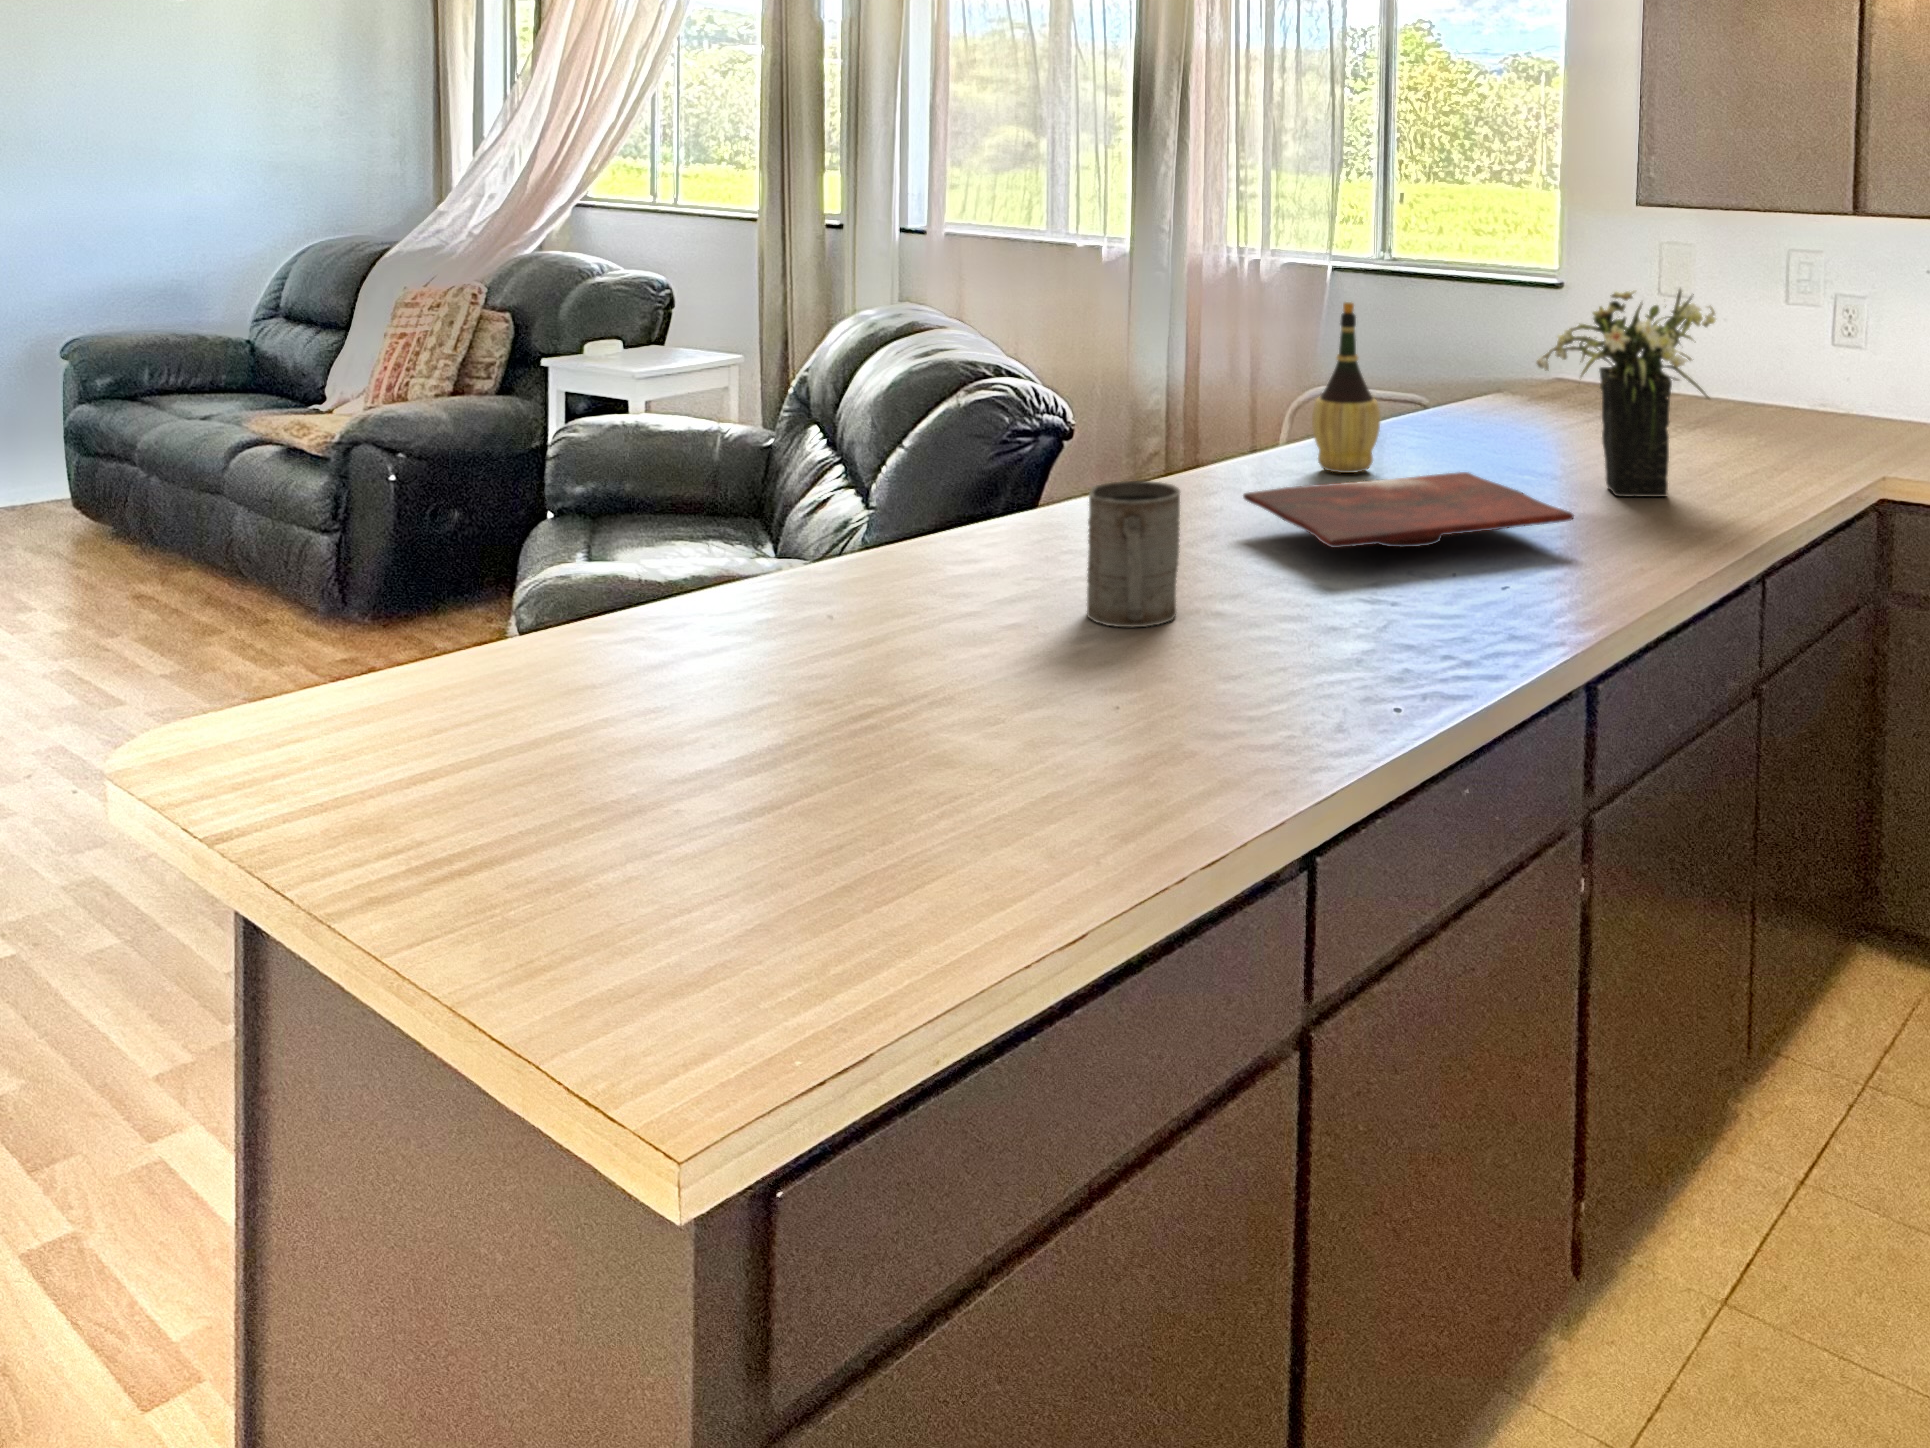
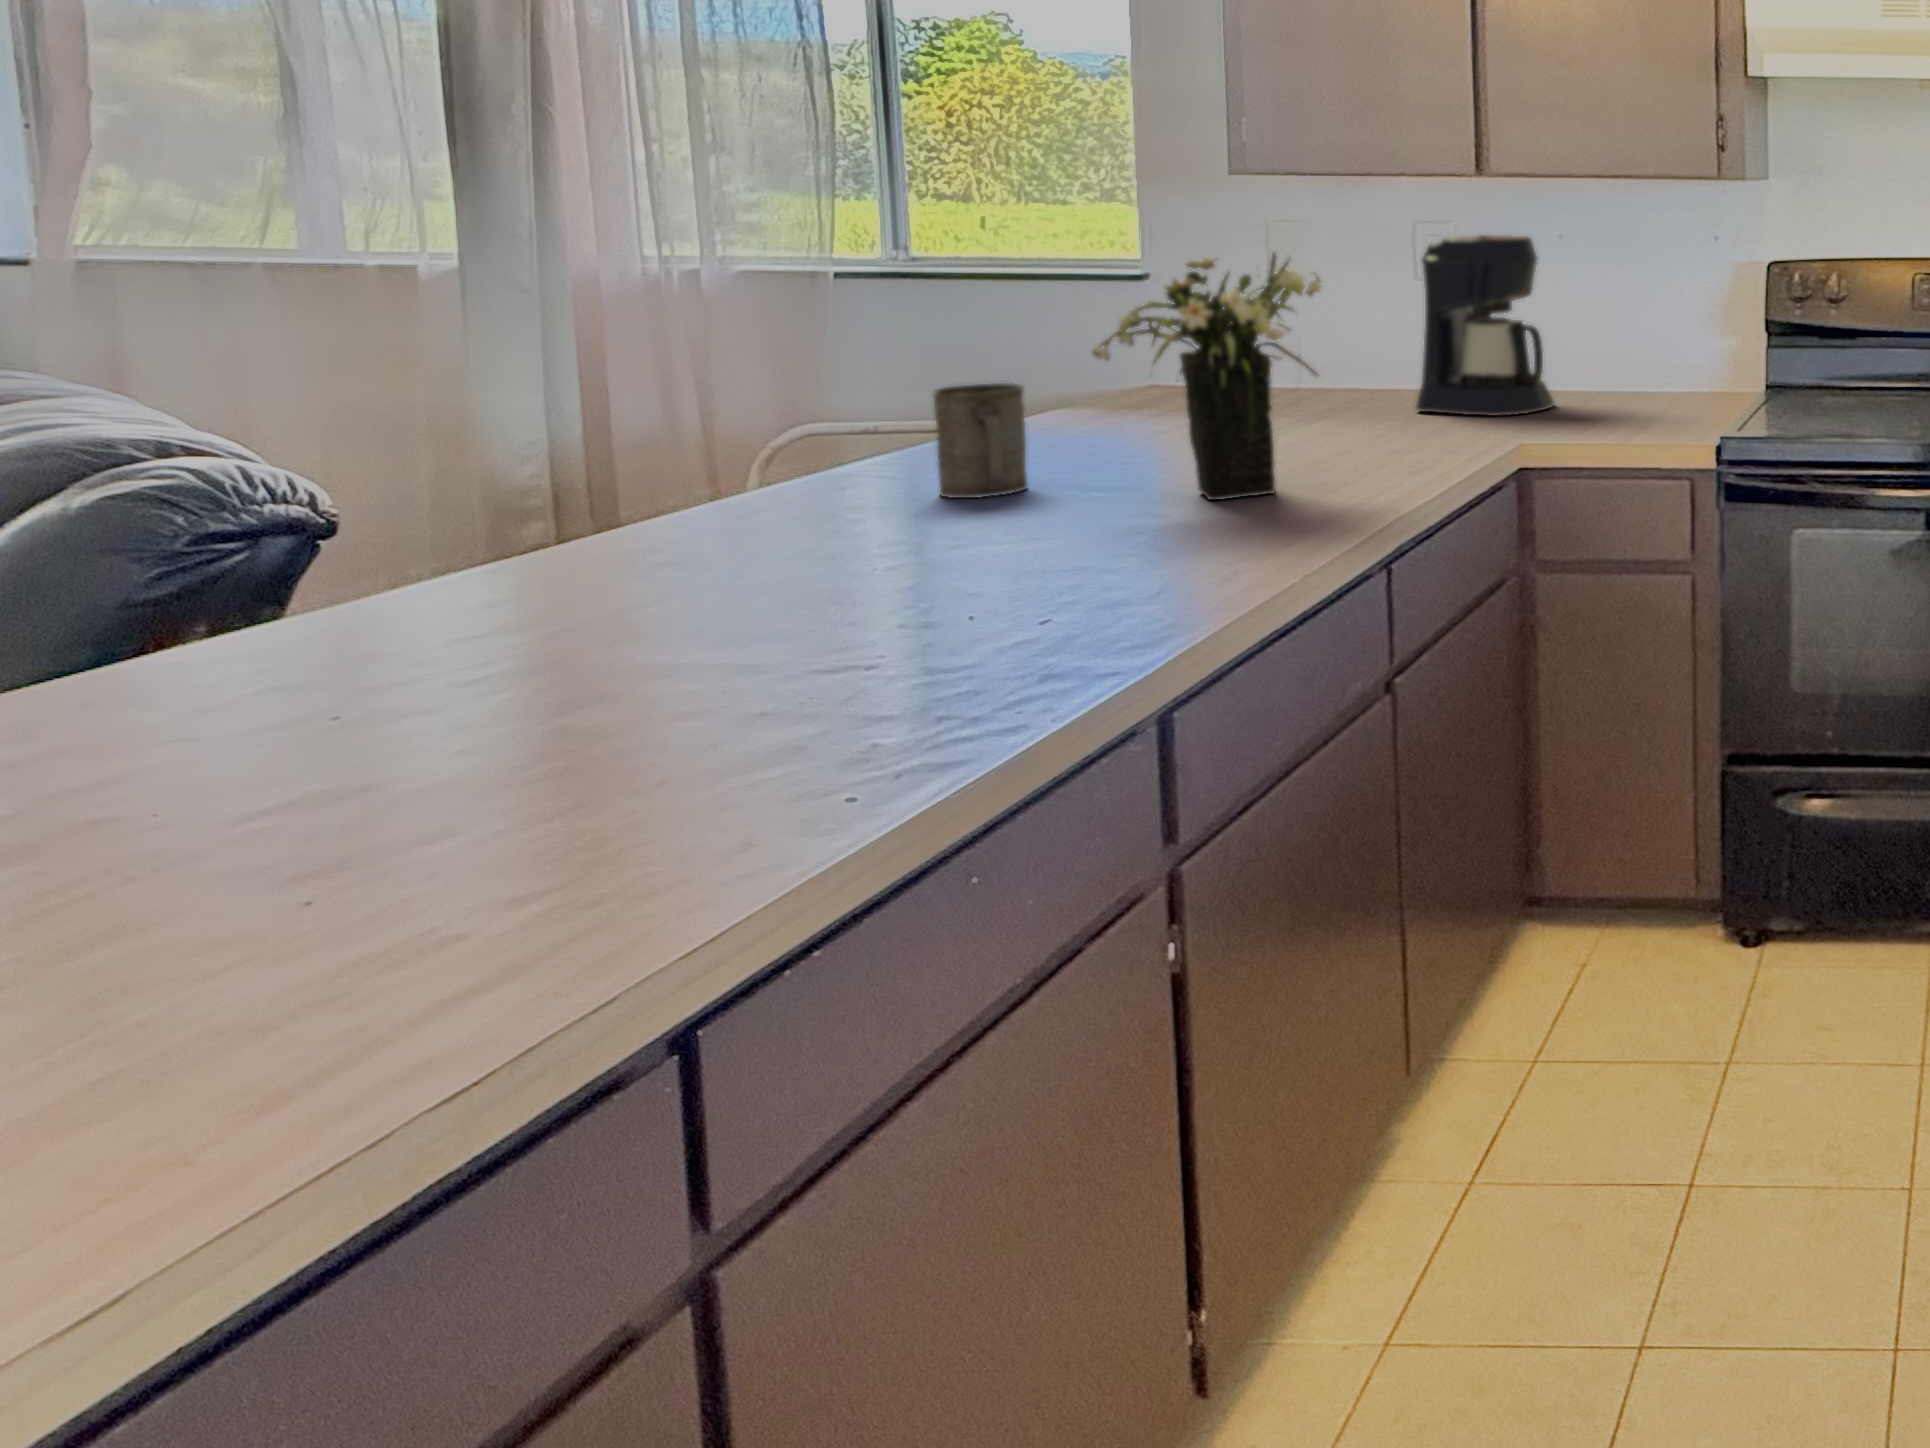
coffee maker: none [1779,266,1911,440] -> present [1416,235,1554,416]
wine bottle: present [1312,302,1380,473] -> none [756,295,870,522]
cutting board: present [1243,472,1574,548] -> none [621,493,1143,604]
mug: present [1087,481,1180,627] -> present [934,383,1027,498]

